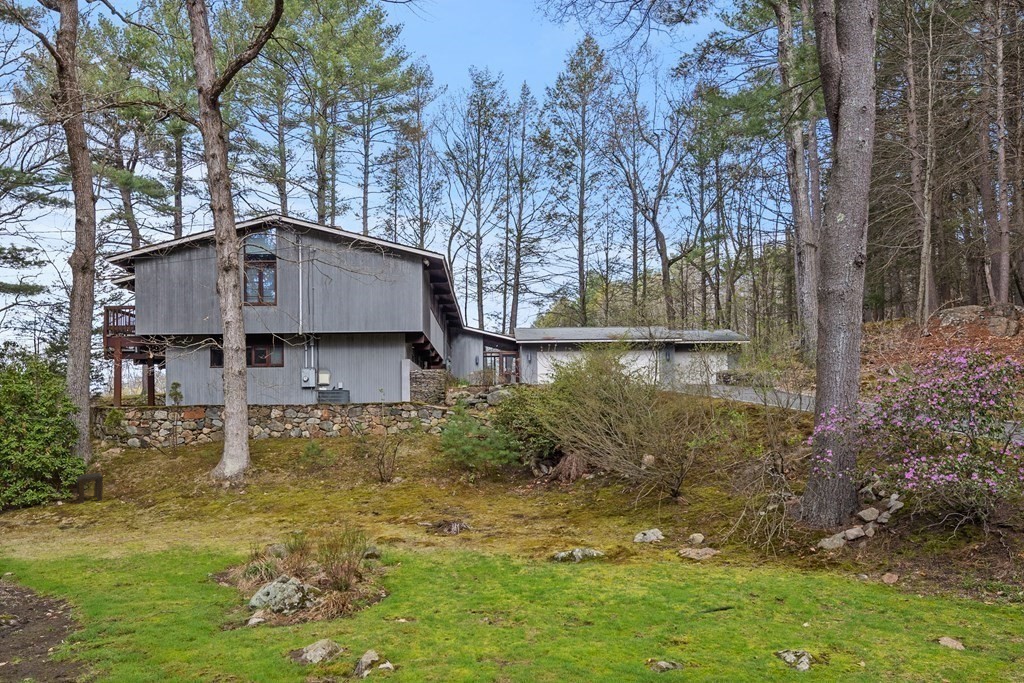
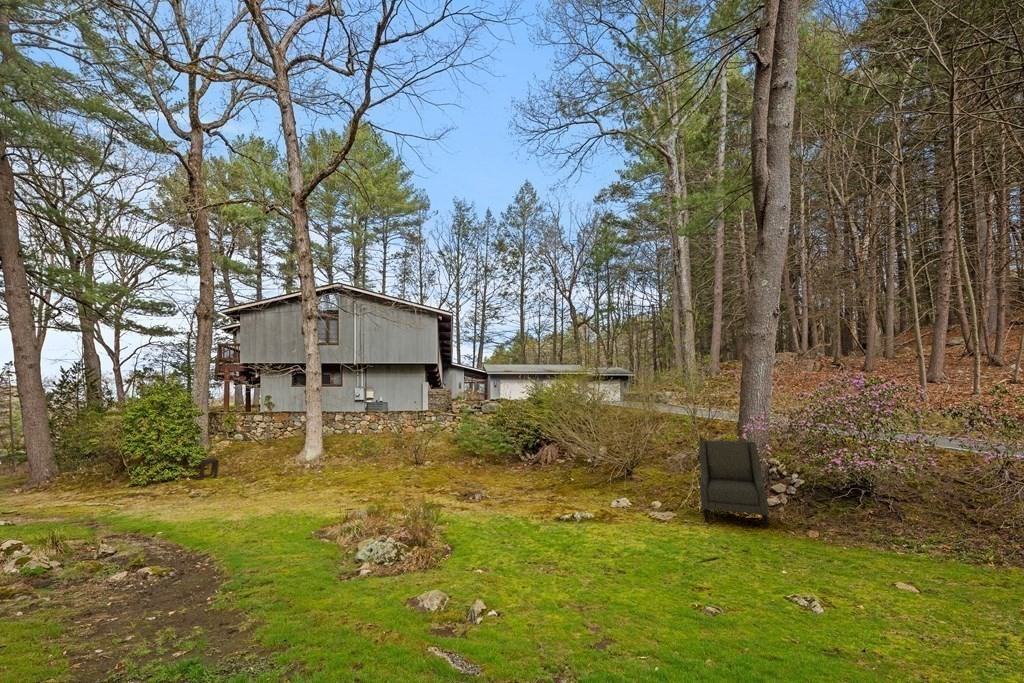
chair: none [761,443,866,575] -> present [699,440,769,528]

